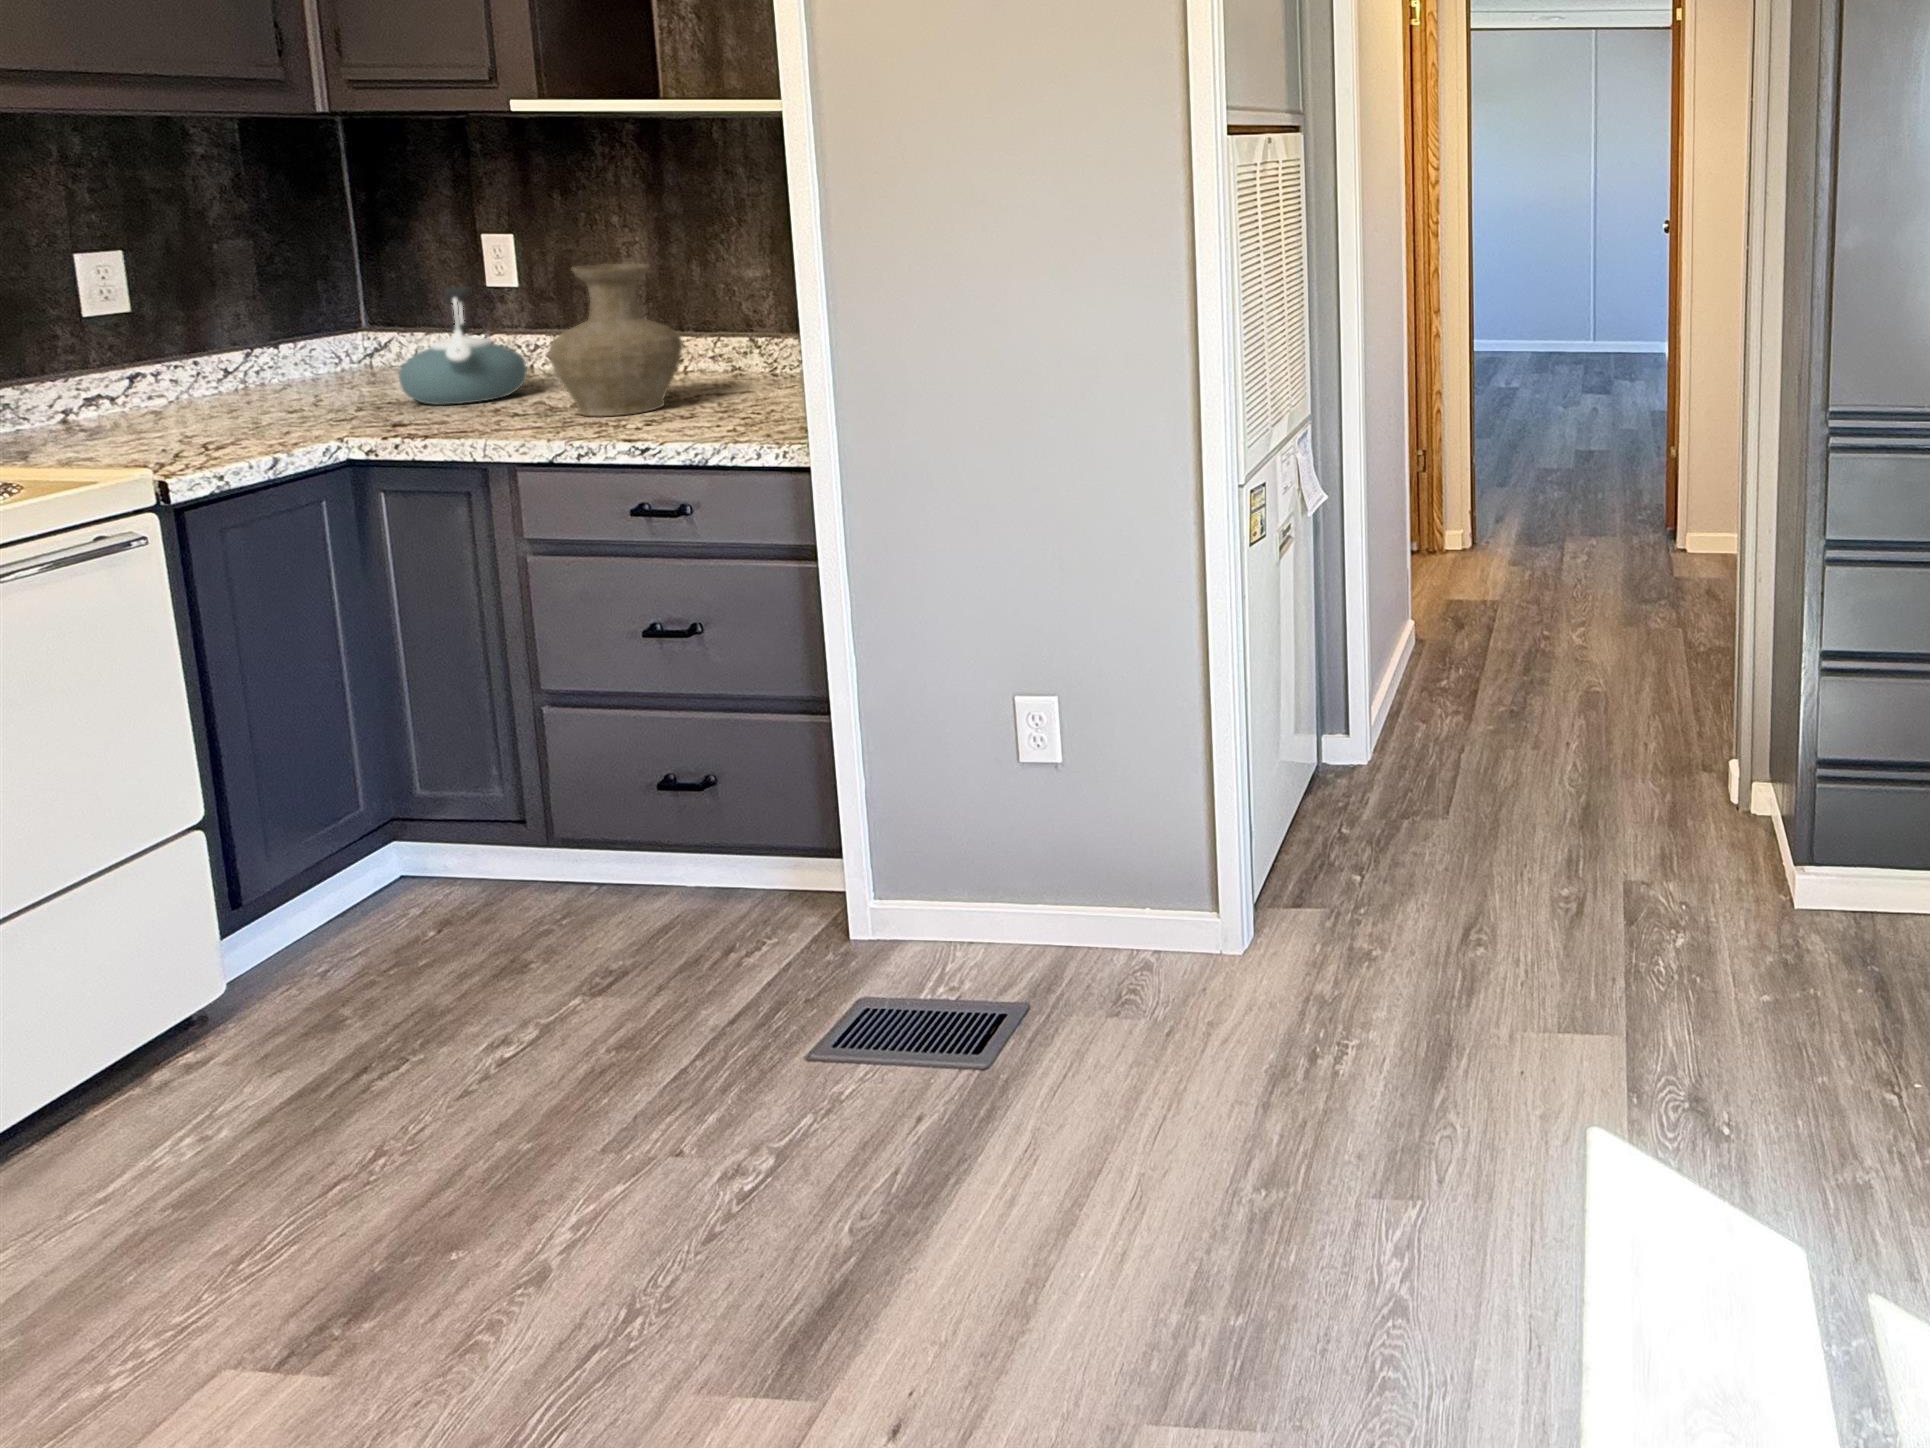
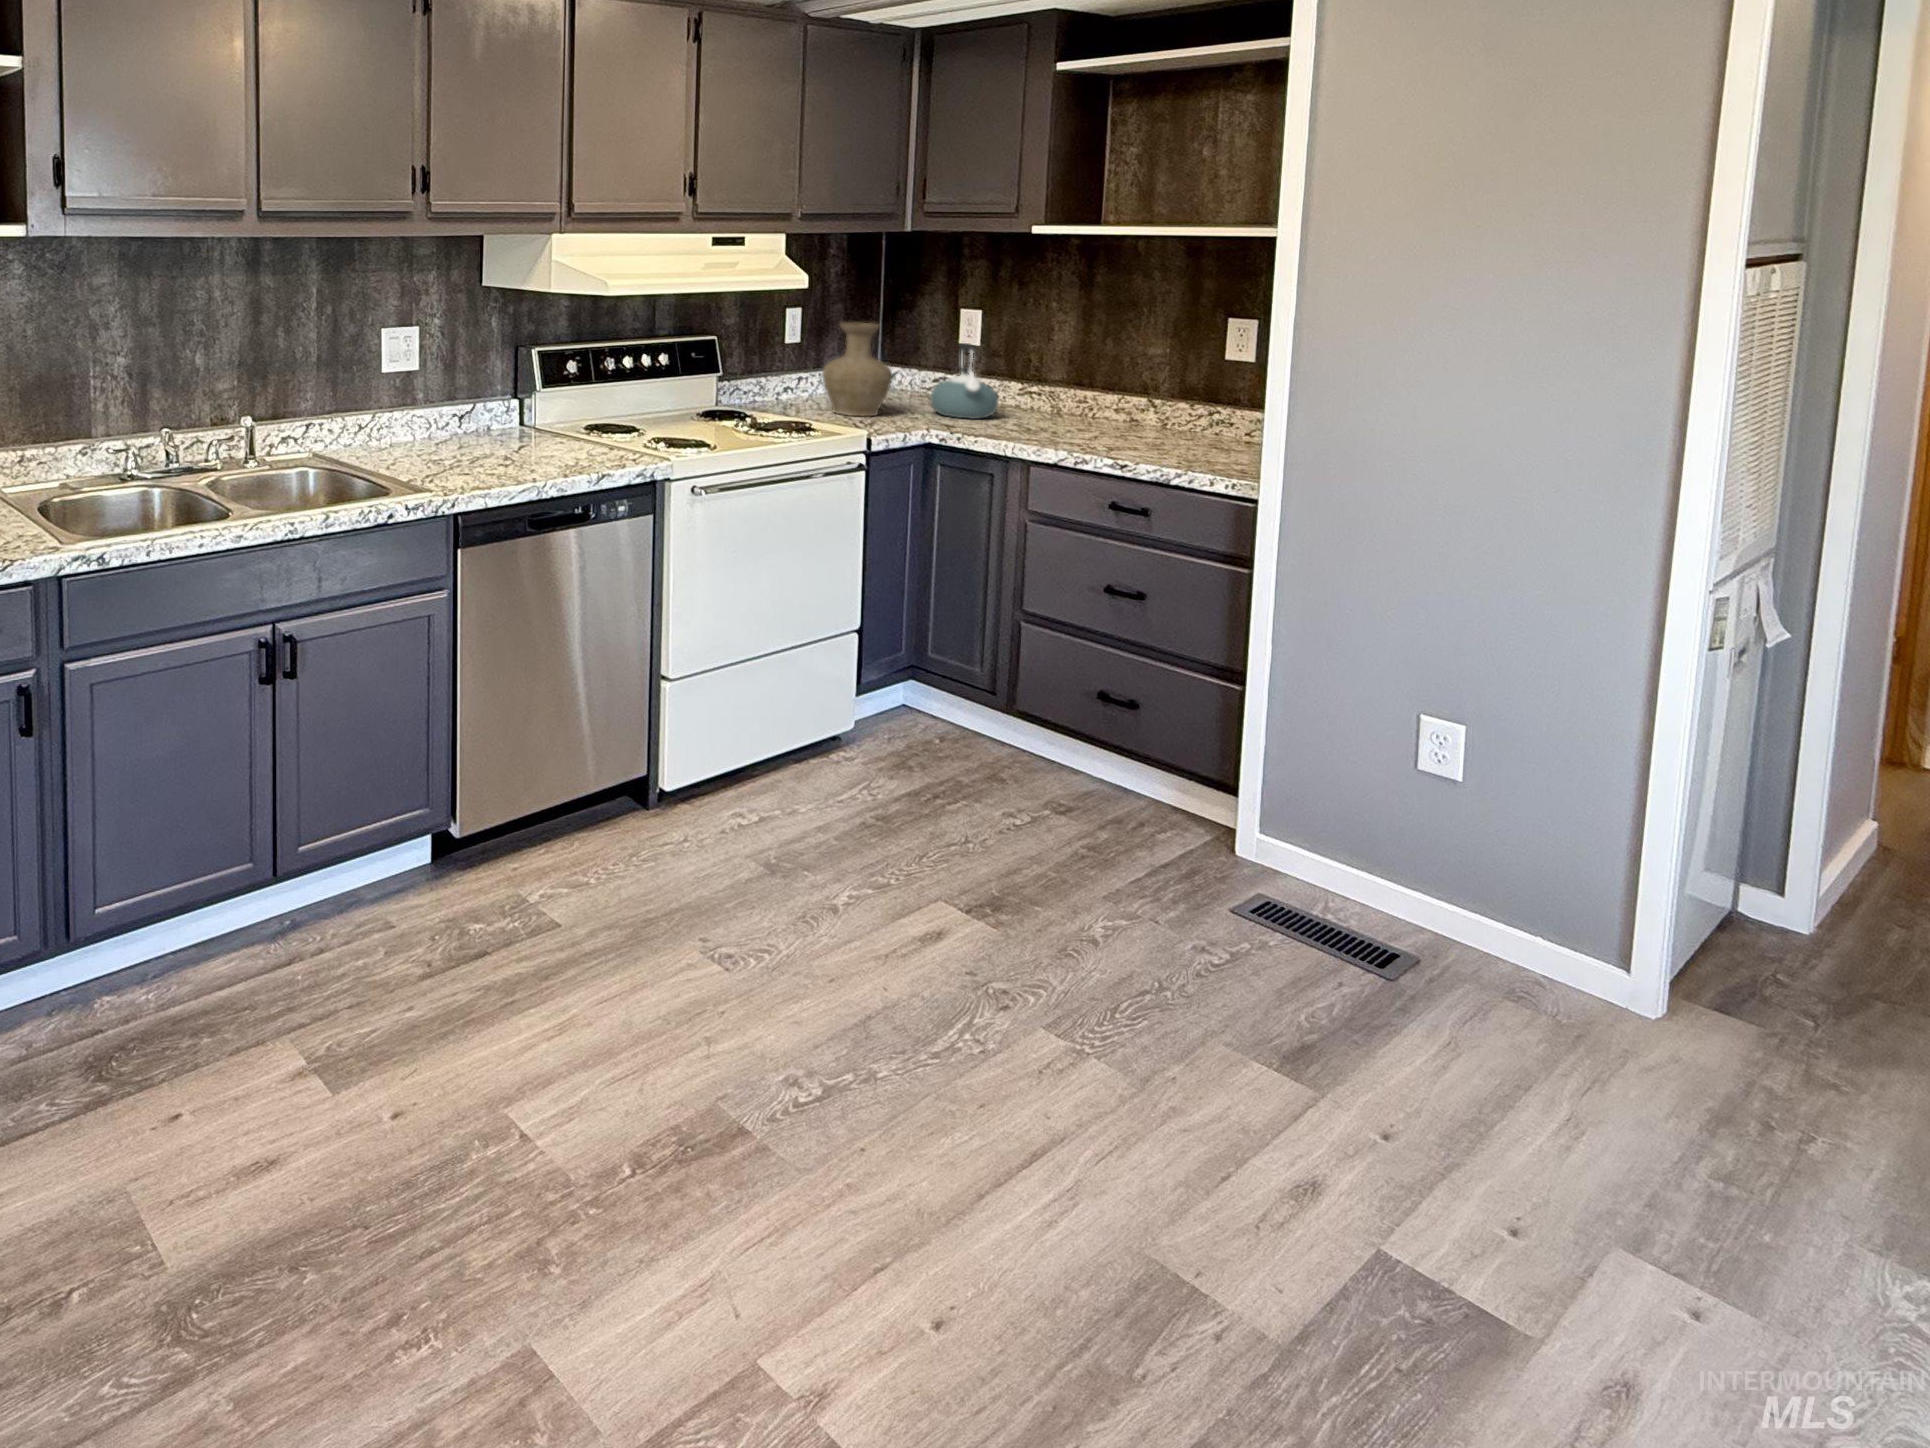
vase: present [549,264,683,416] -> present [822,322,892,416]

